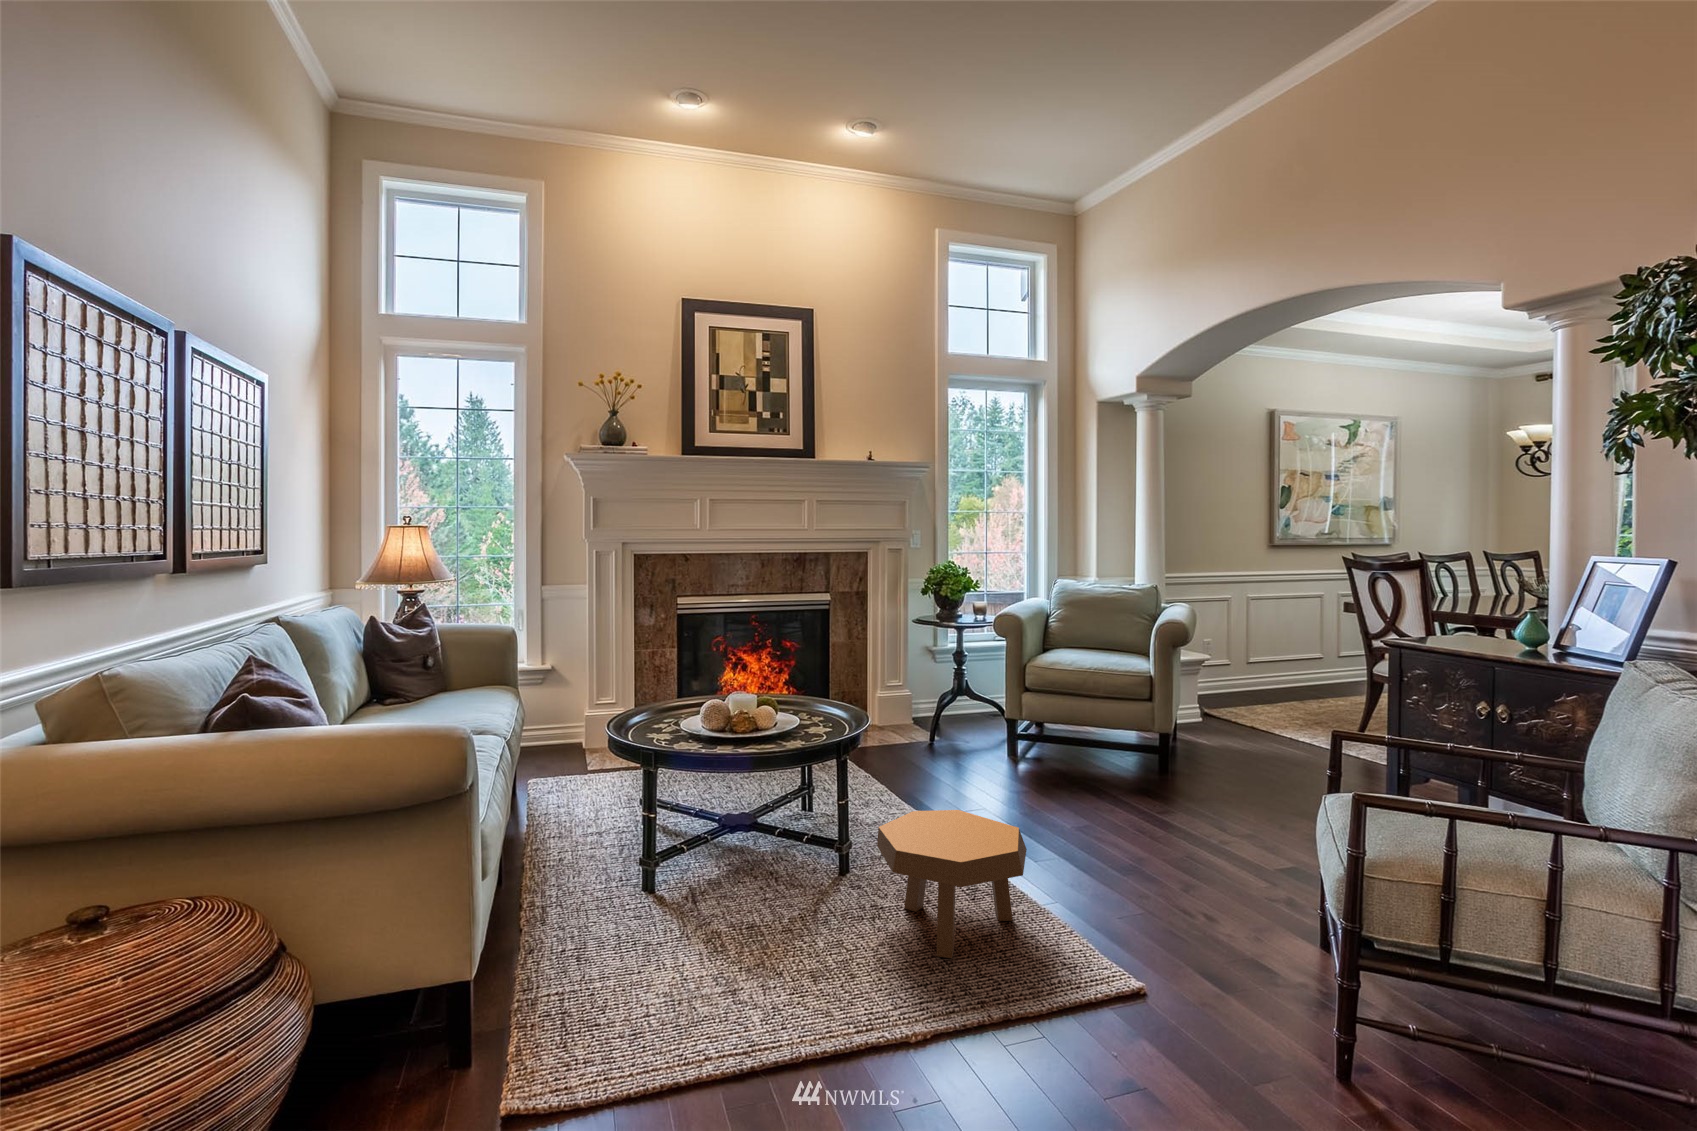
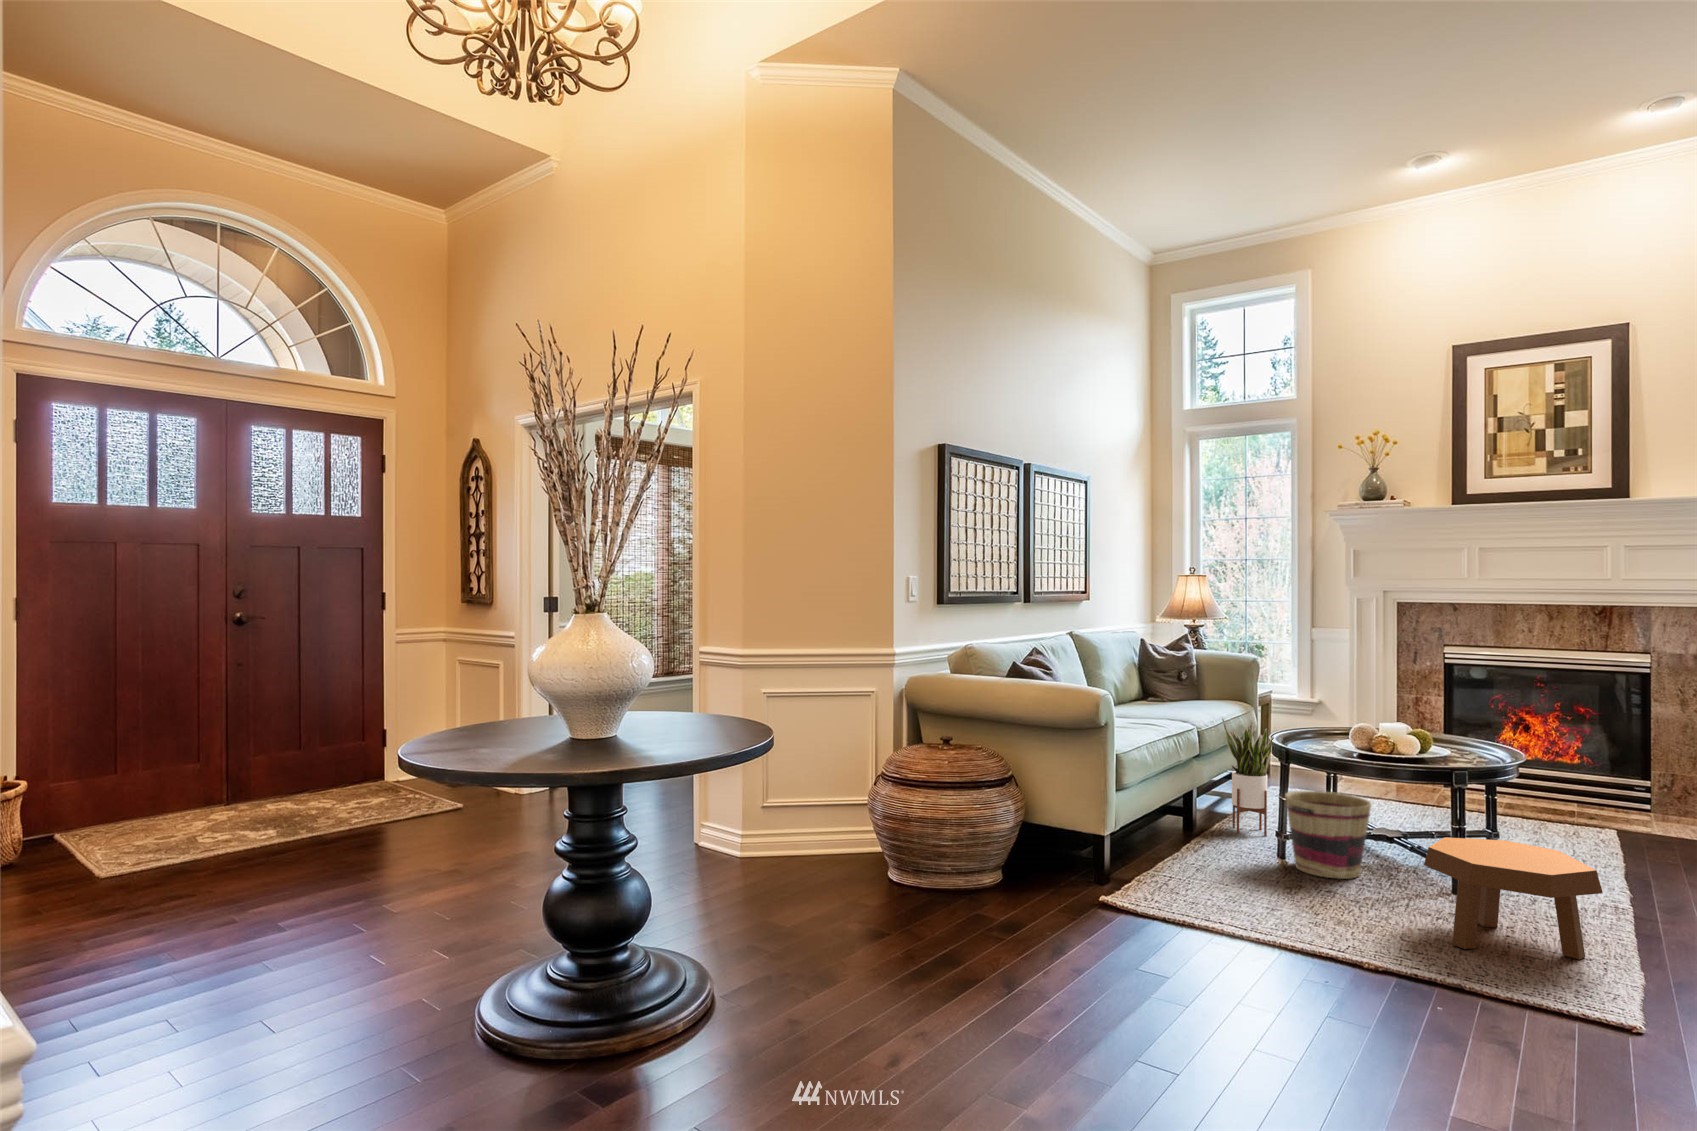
potted plant: none [545,716,611,867] -> present [1222,719,1274,836]
basket: none [672,791,767,906] -> present [1285,791,1371,879]

